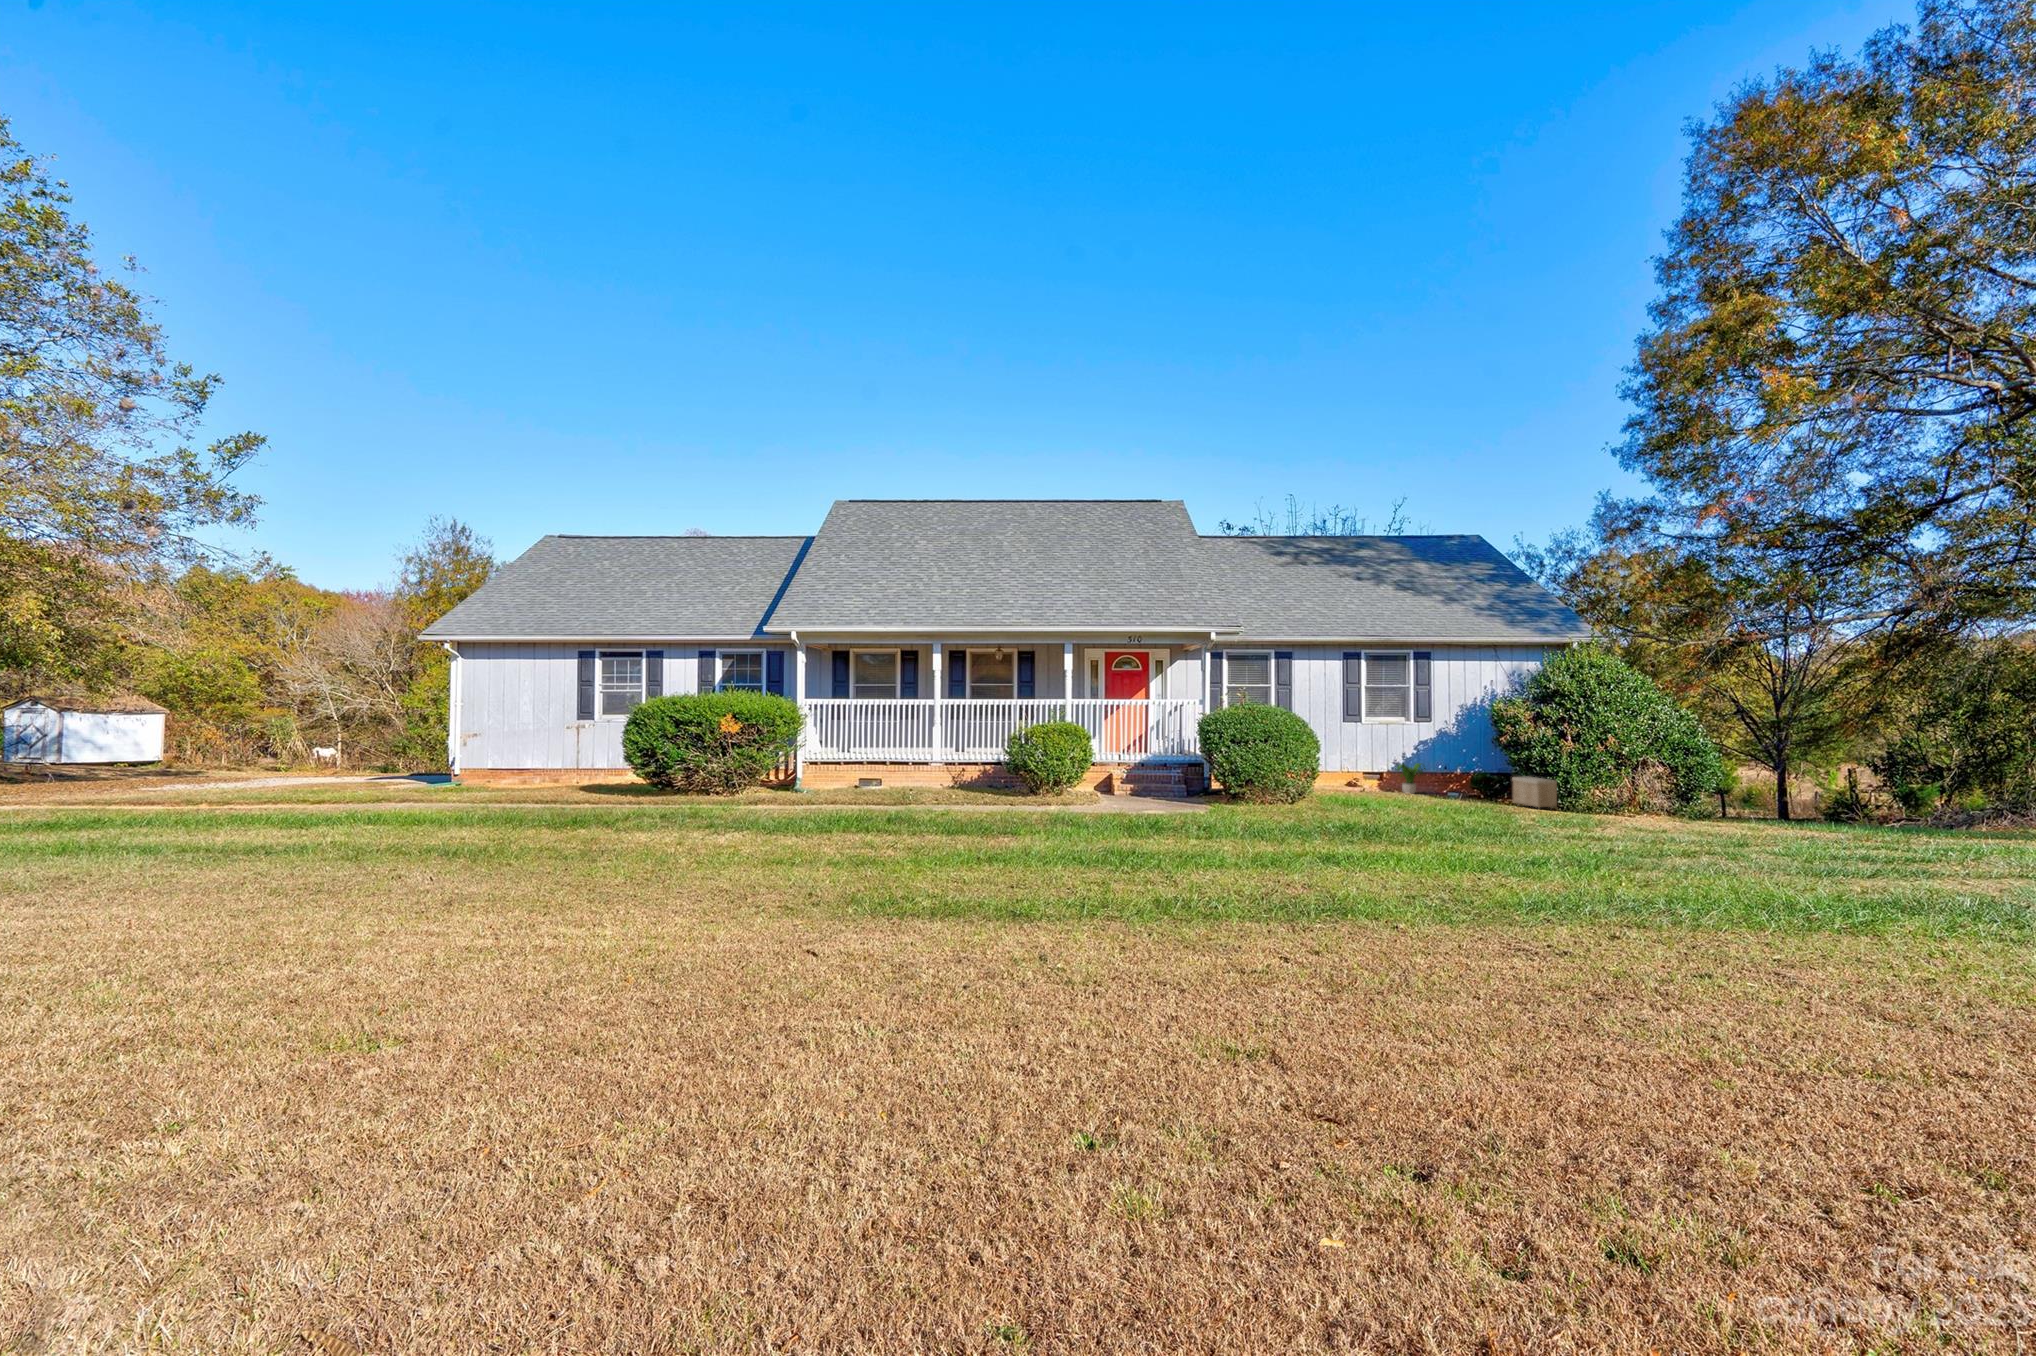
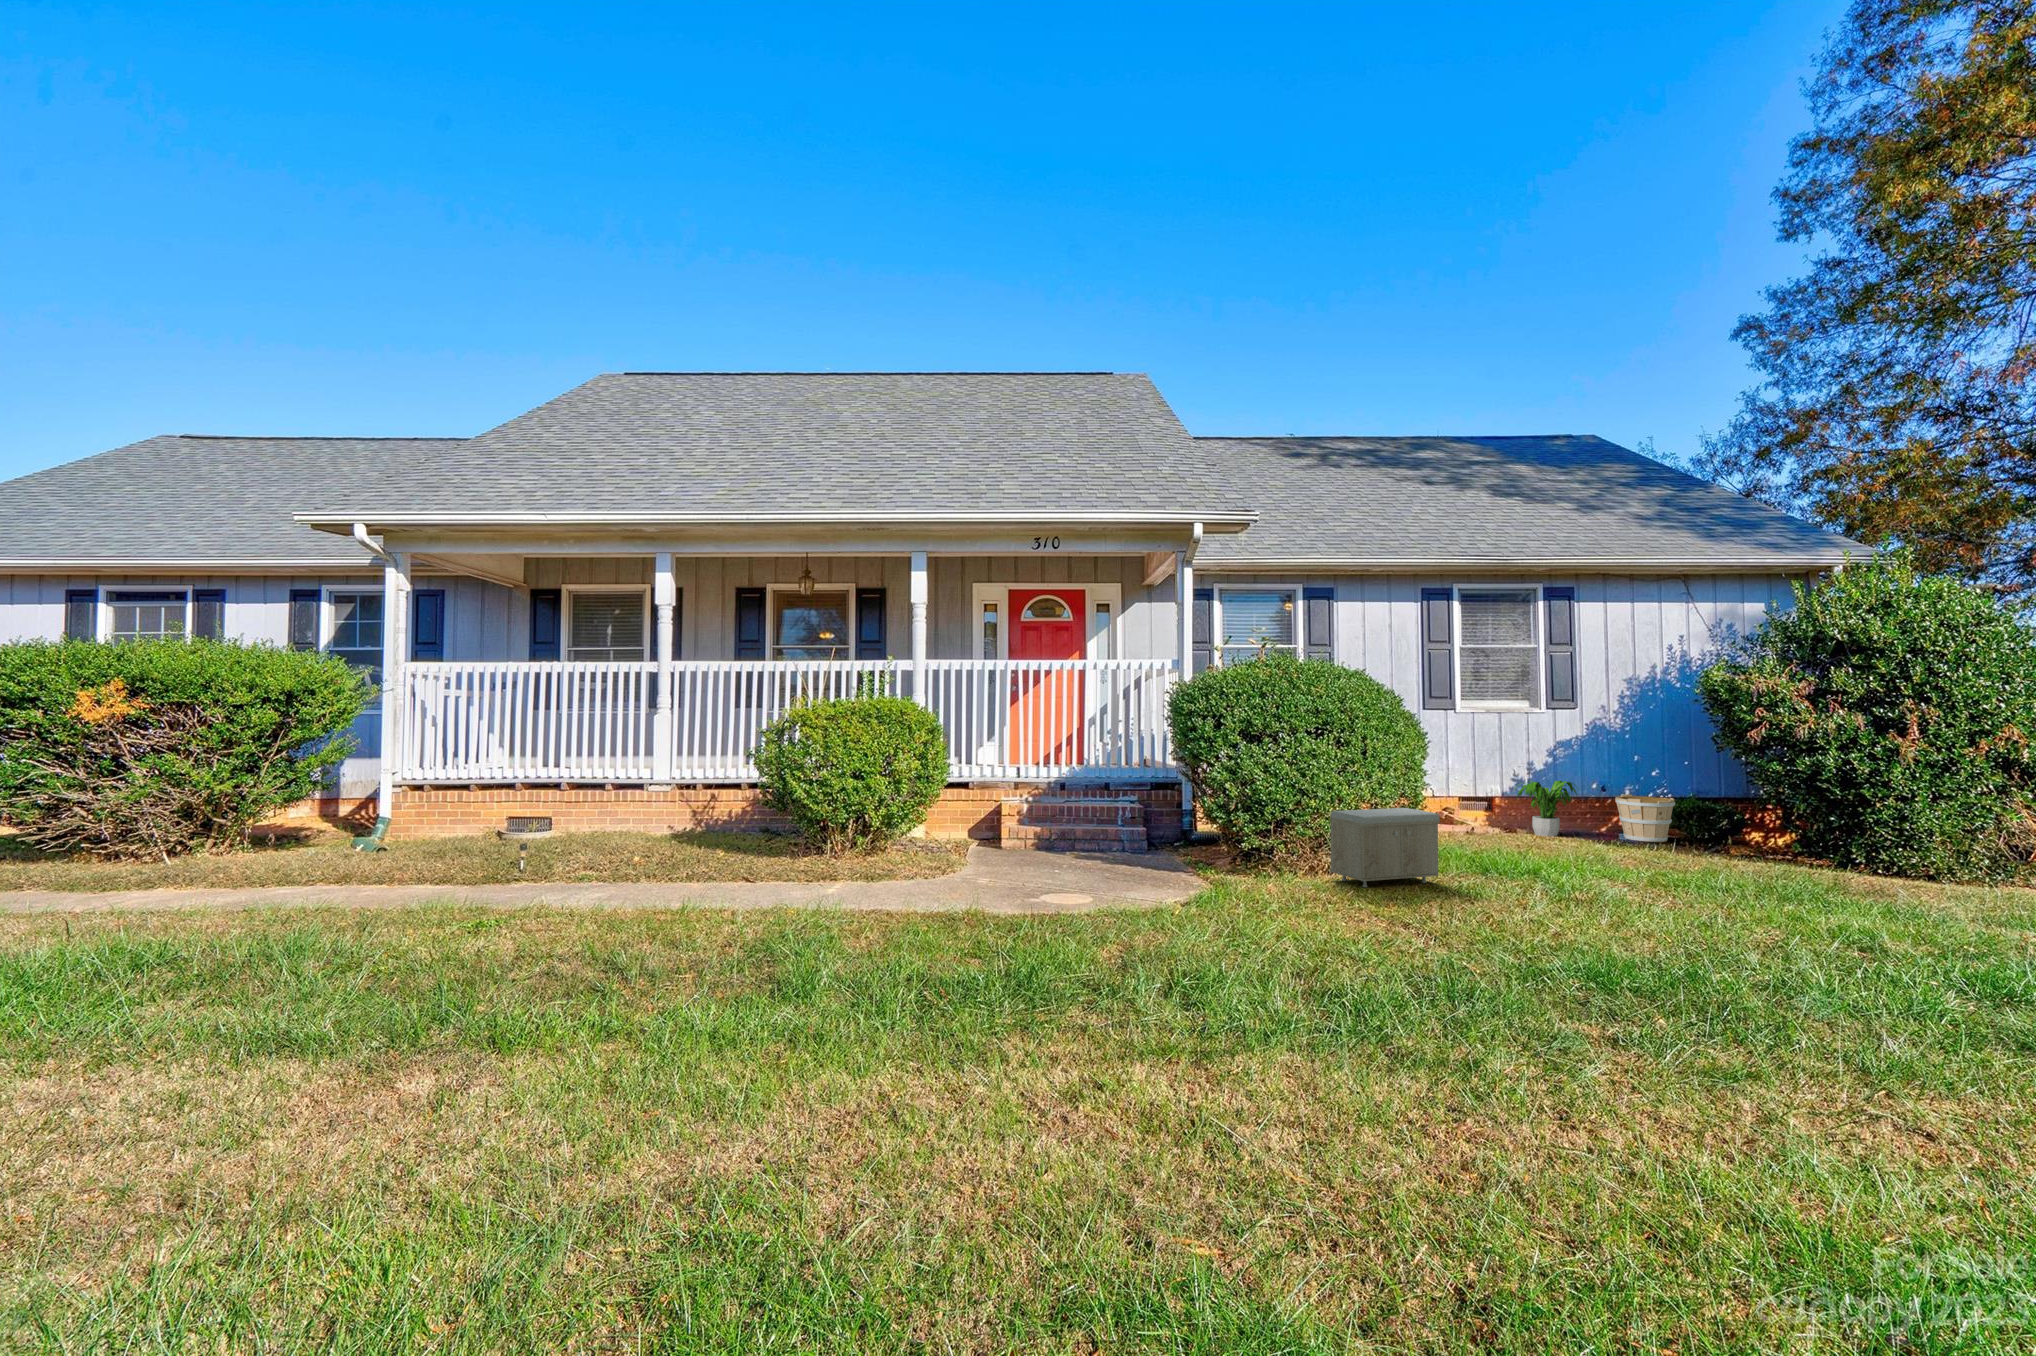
wooden bucket: none [1449,771,1478,797] -> present [1615,795,1675,842]
storage bench: present [1512,776,1557,809] -> present [1330,808,1440,887]

